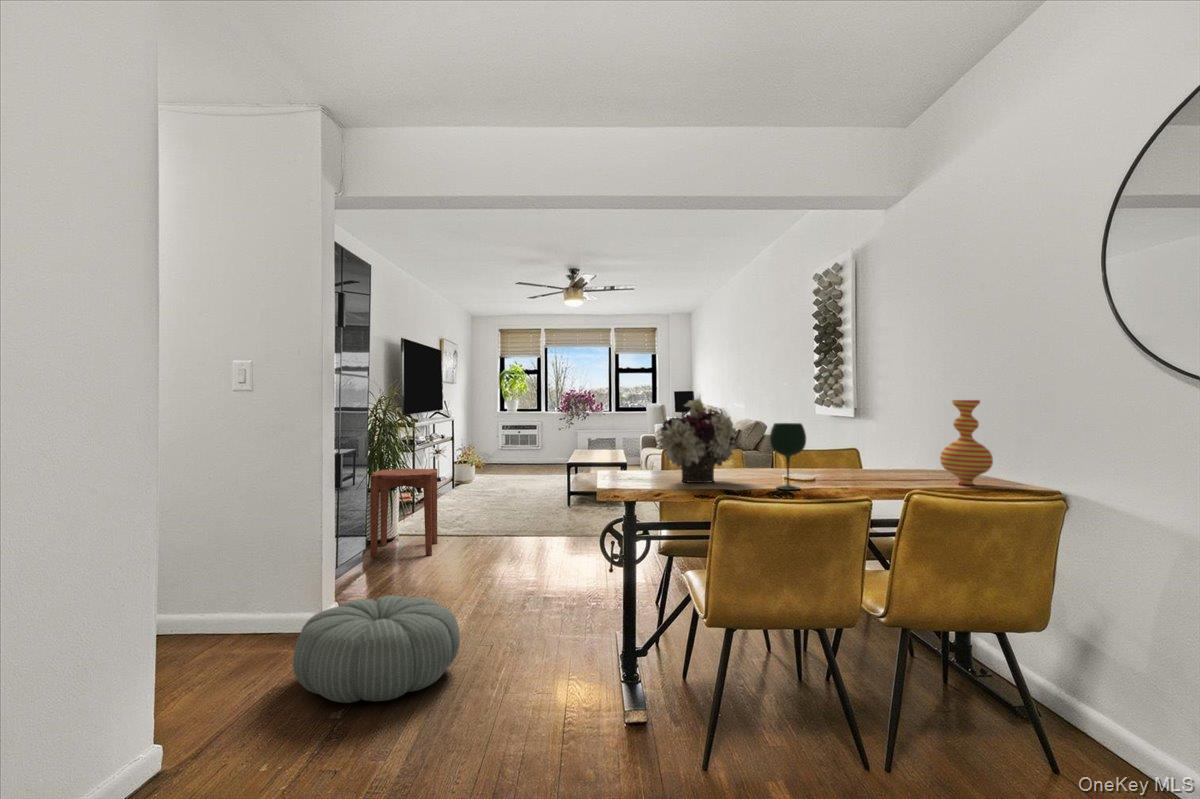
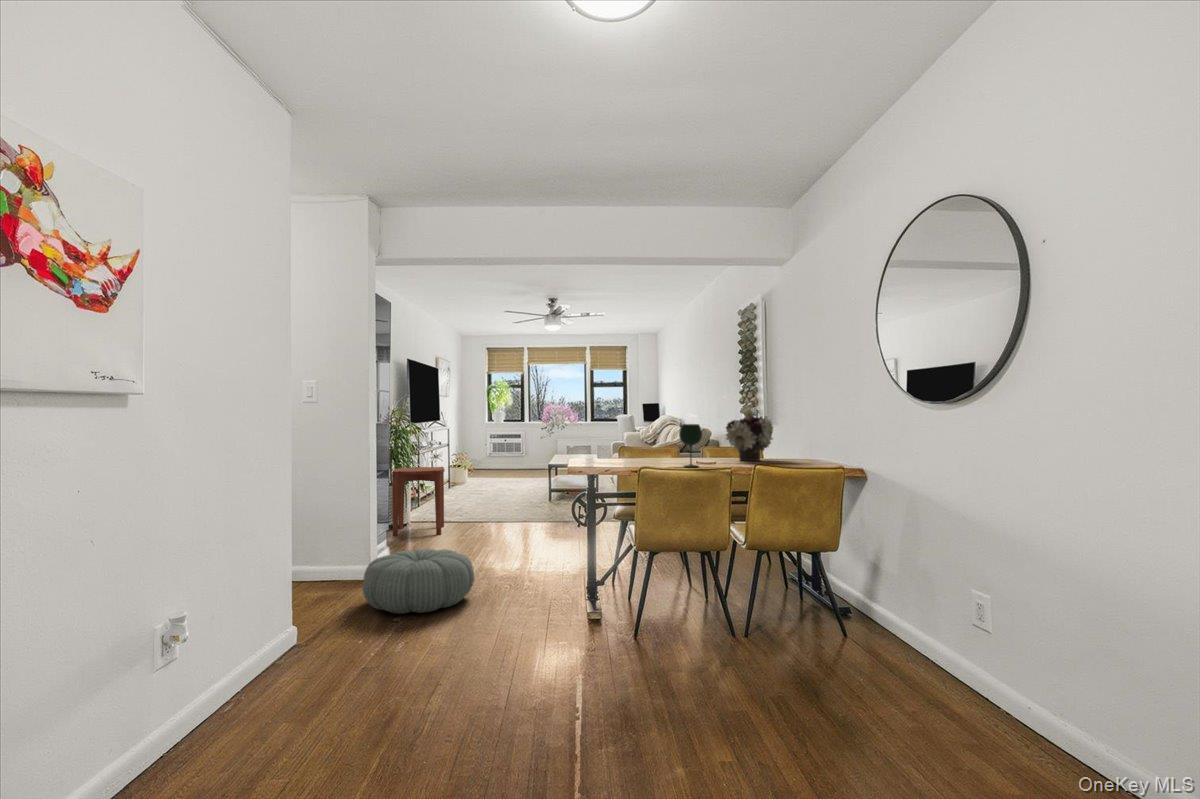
flower arrangement: present [657,399,736,483] -> present [726,408,773,461]
vase: present [940,400,993,485] -> none [794,408,826,464]

